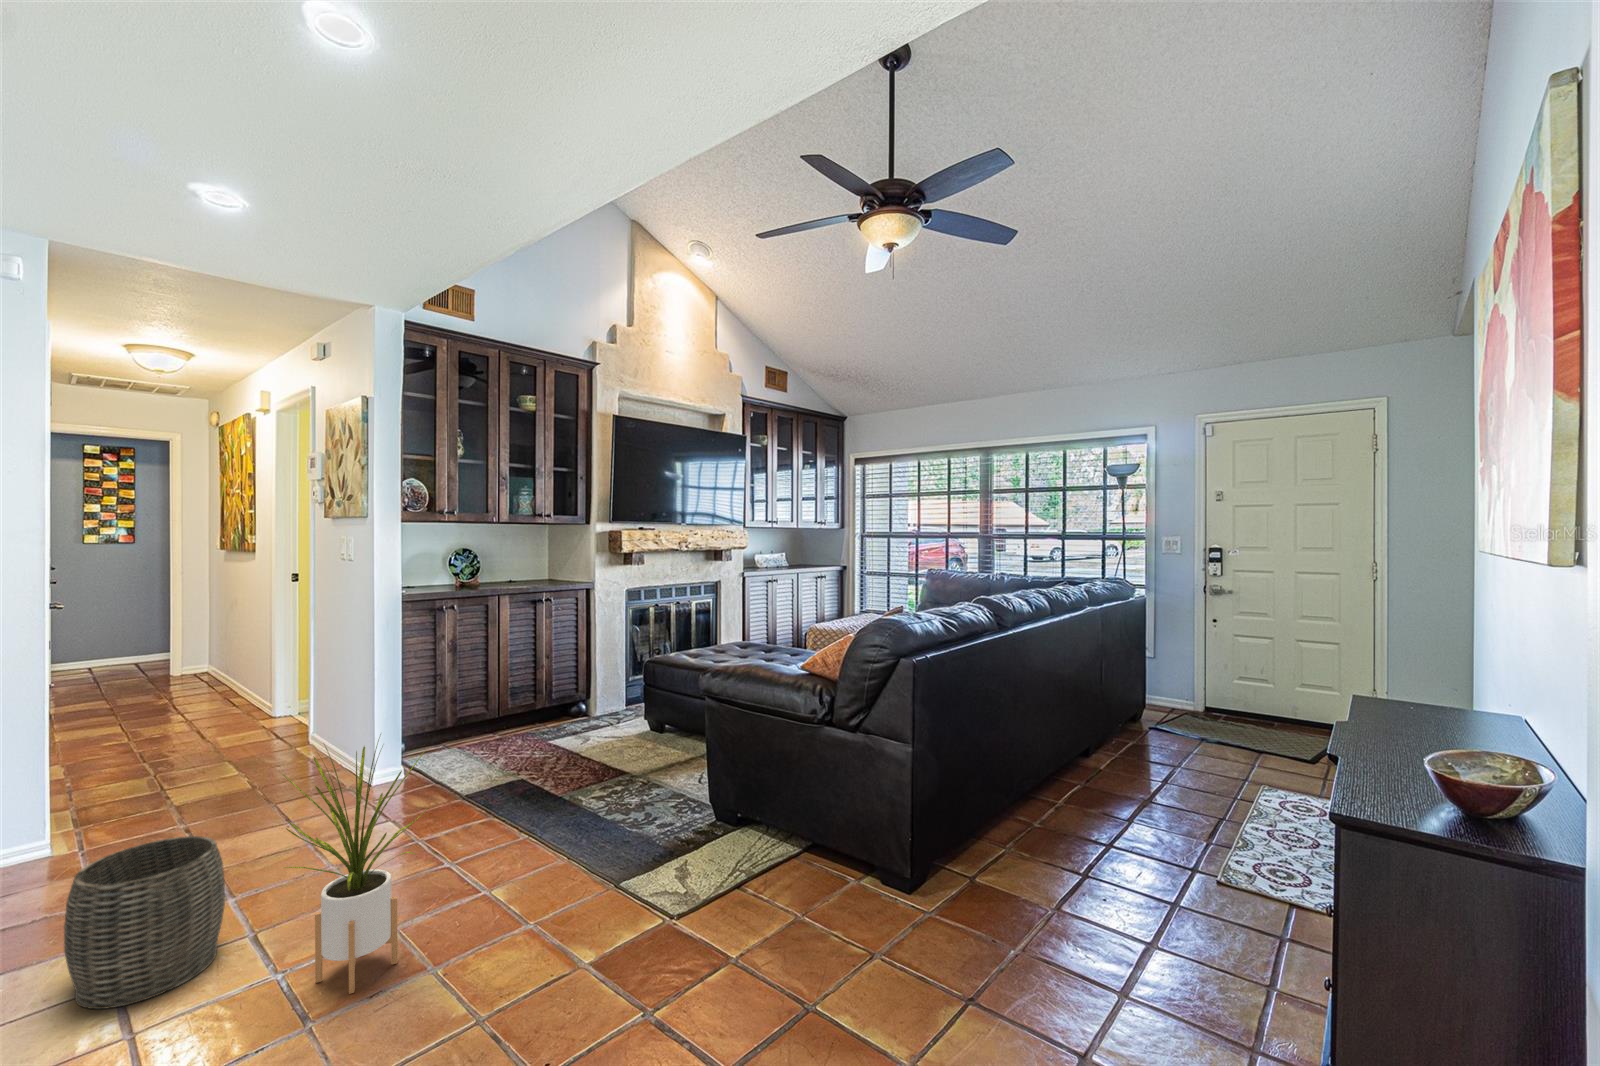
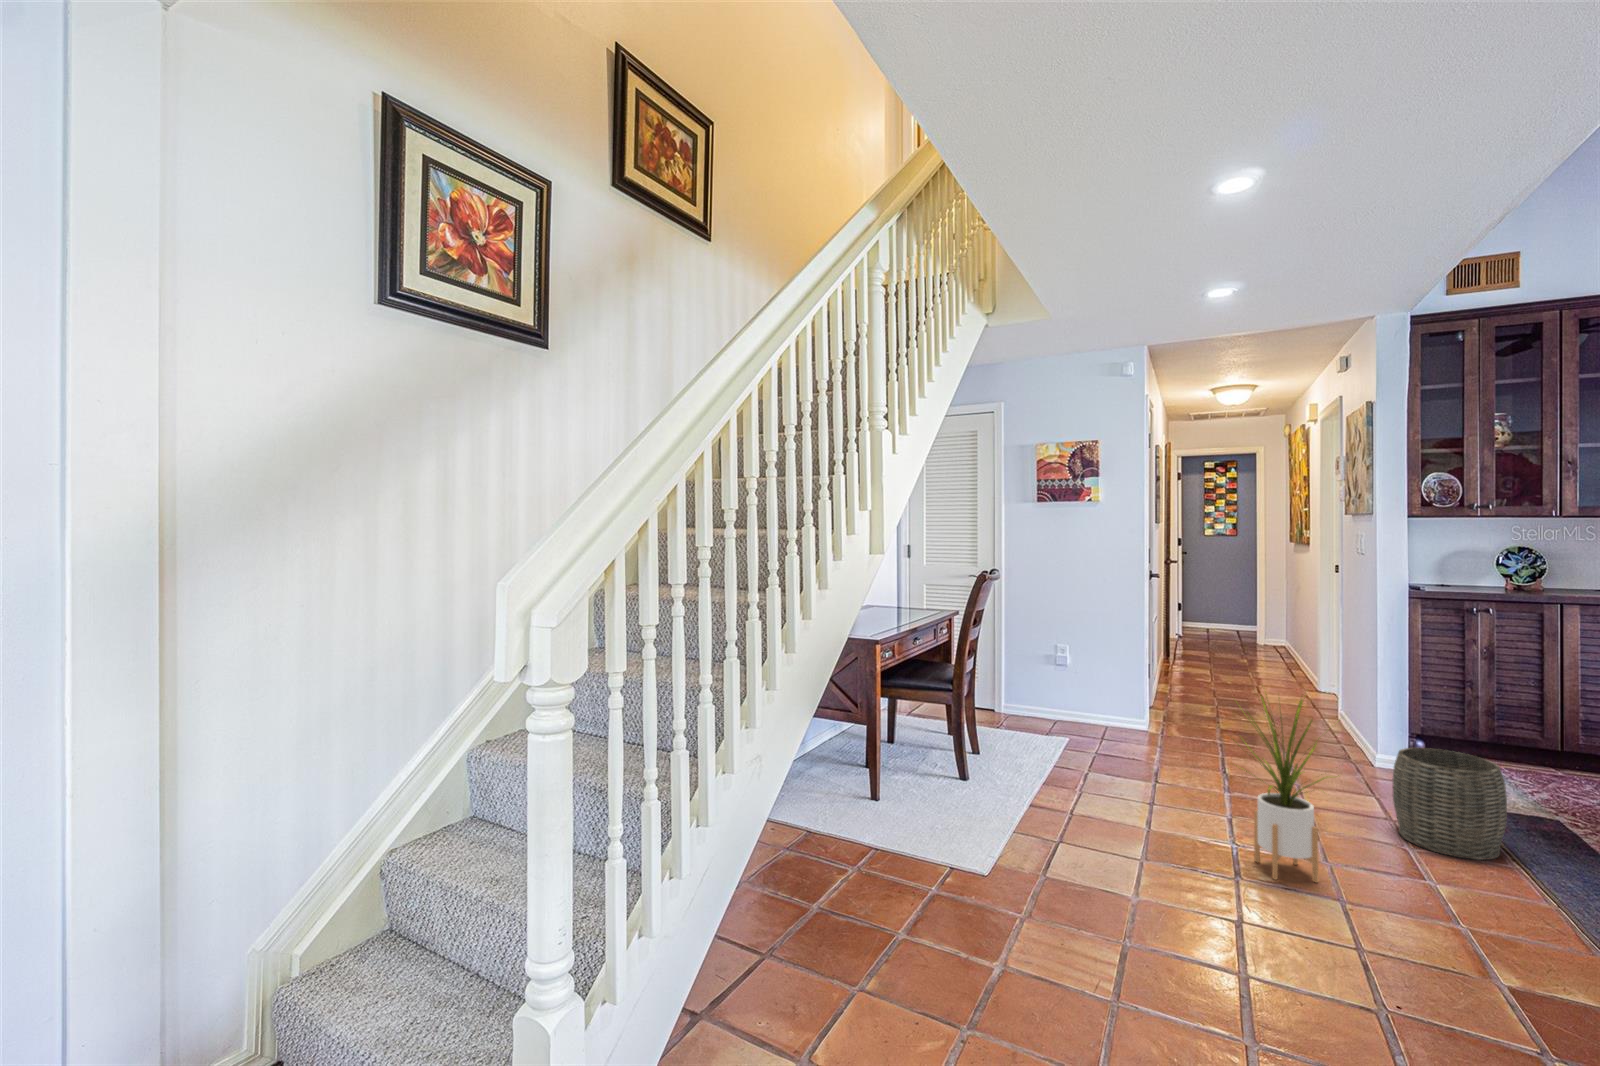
woven basket: present [64,836,225,1009] -> present [1393,748,1507,860]

